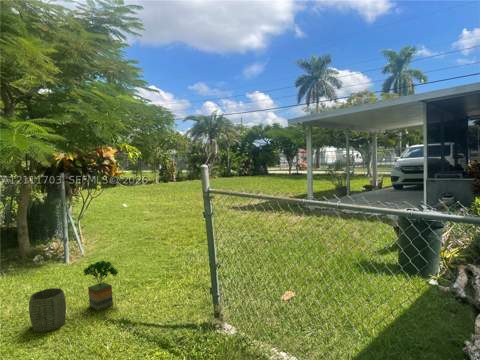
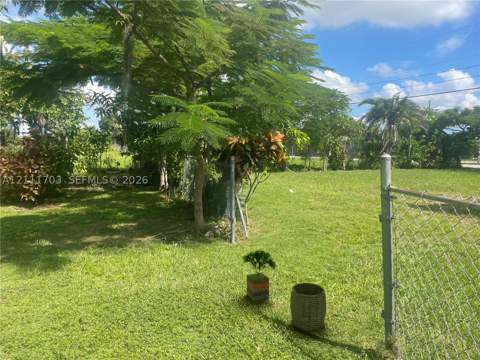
woven basket: present [29,288,66,332] -> present [290,283,326,331]

